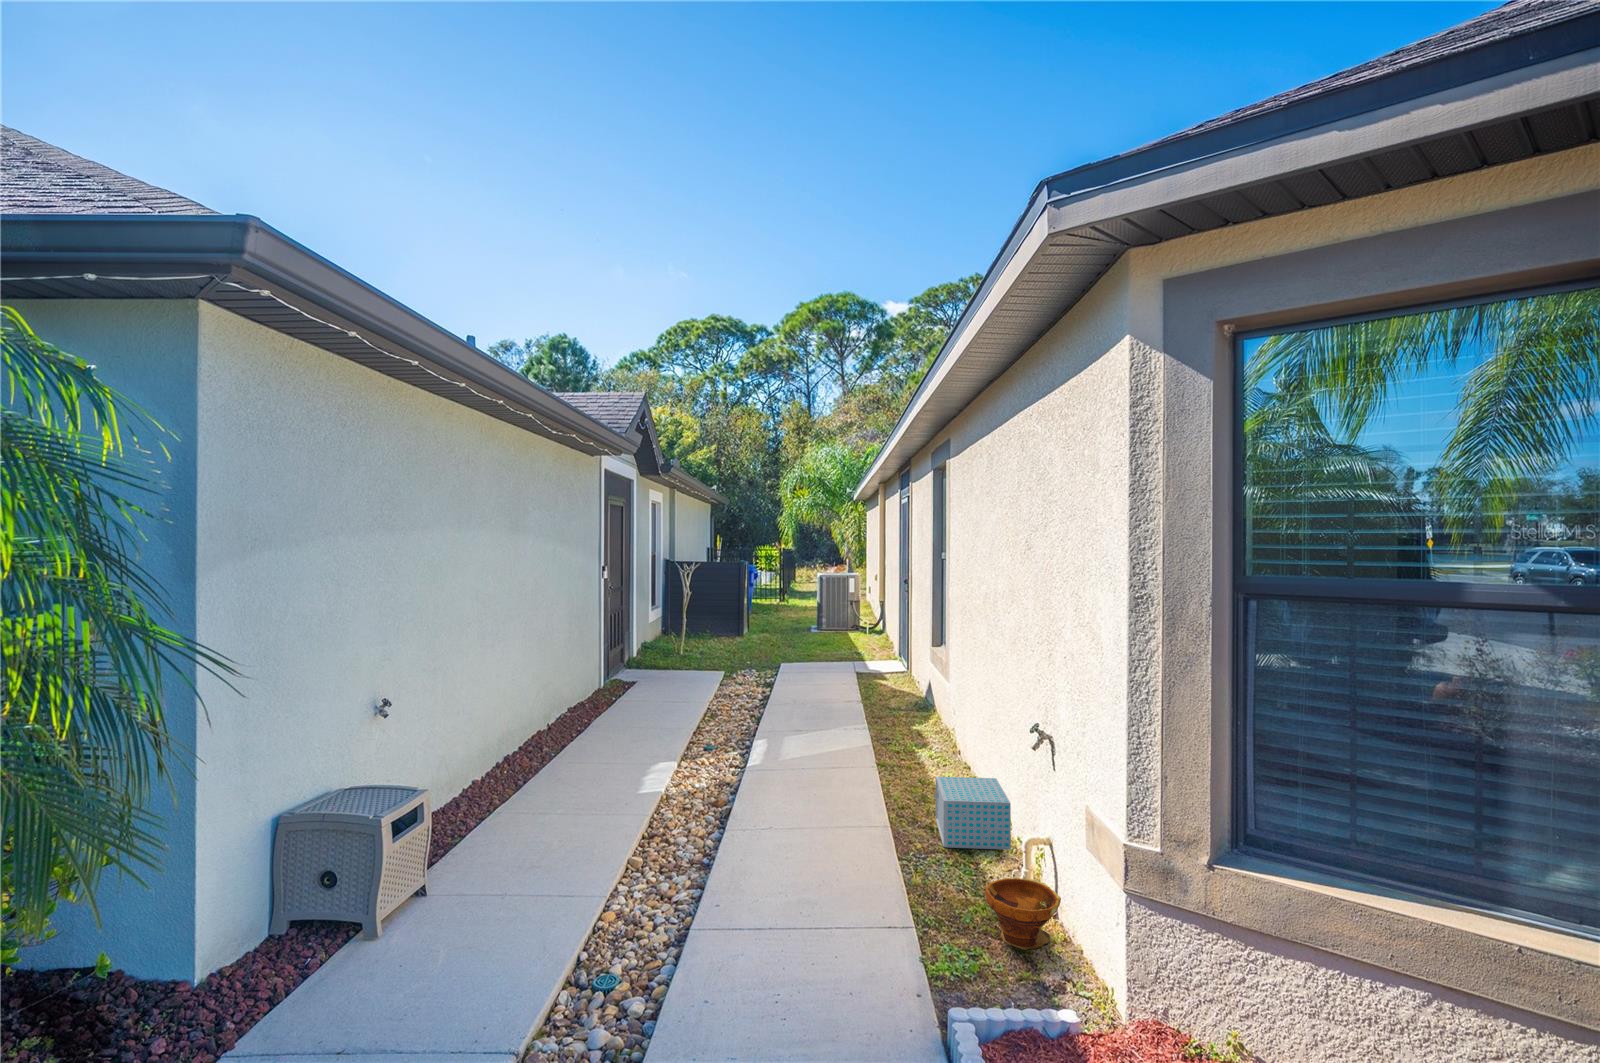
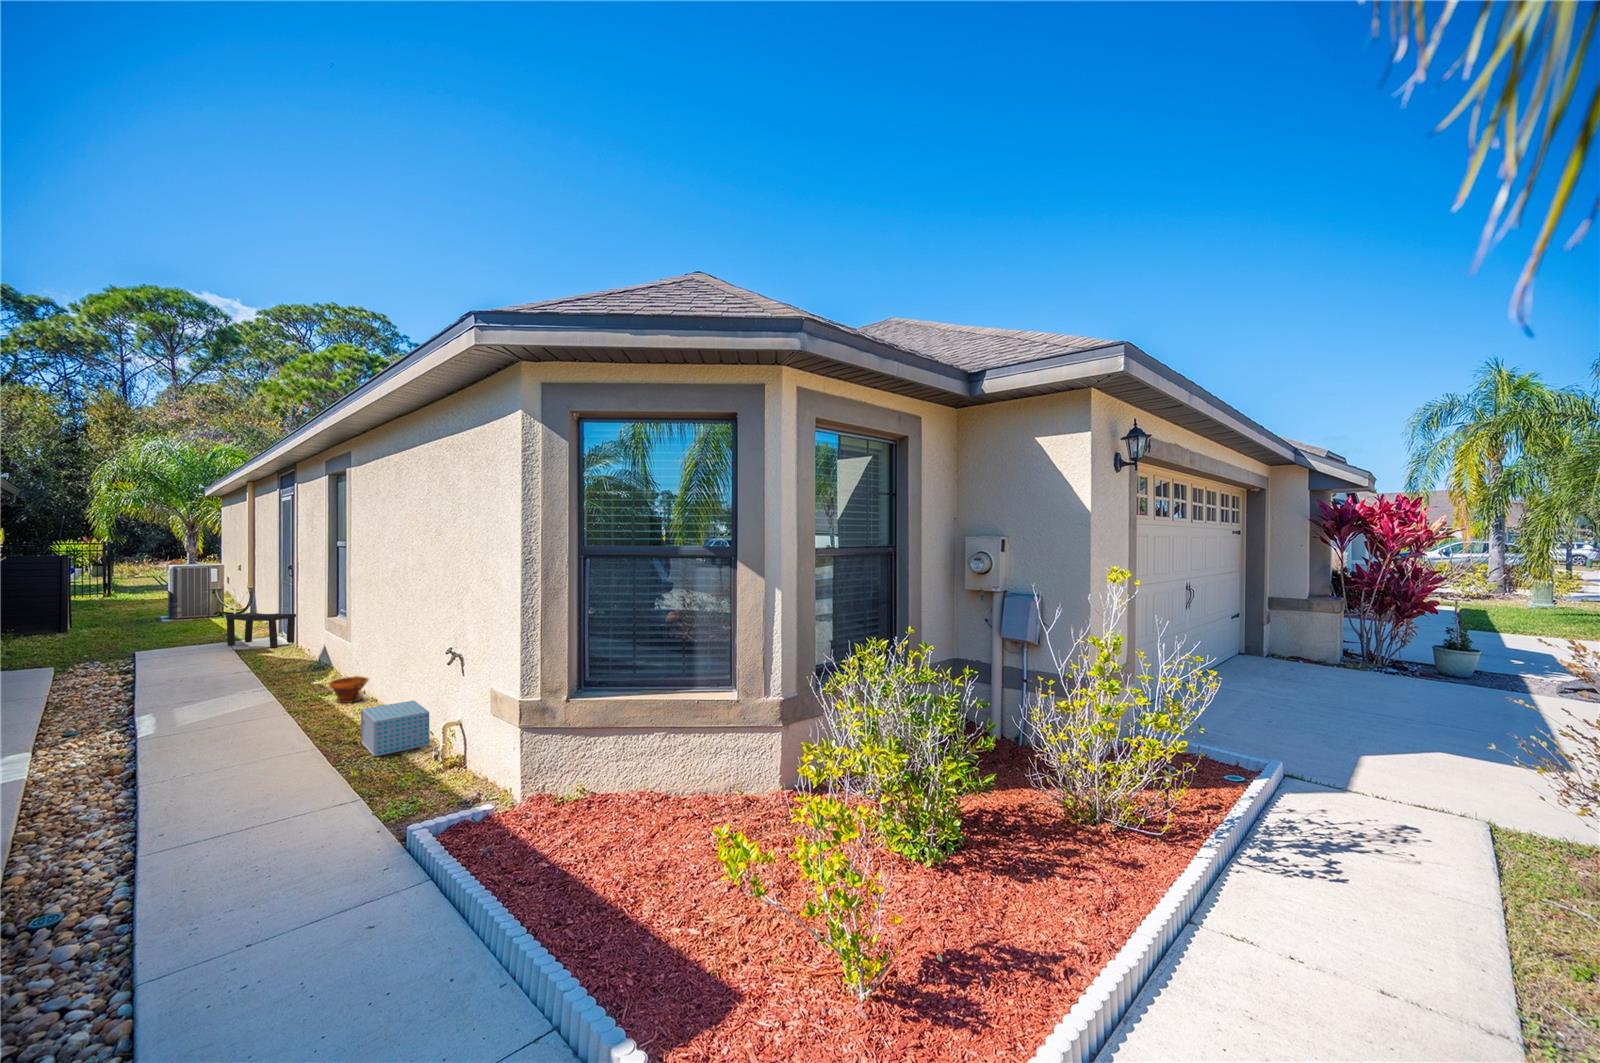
bench: none [854,636,908,675] -> present [226,612,296,648]
planter: present [985,878,1061,950] -> present [329,676,369,703]

